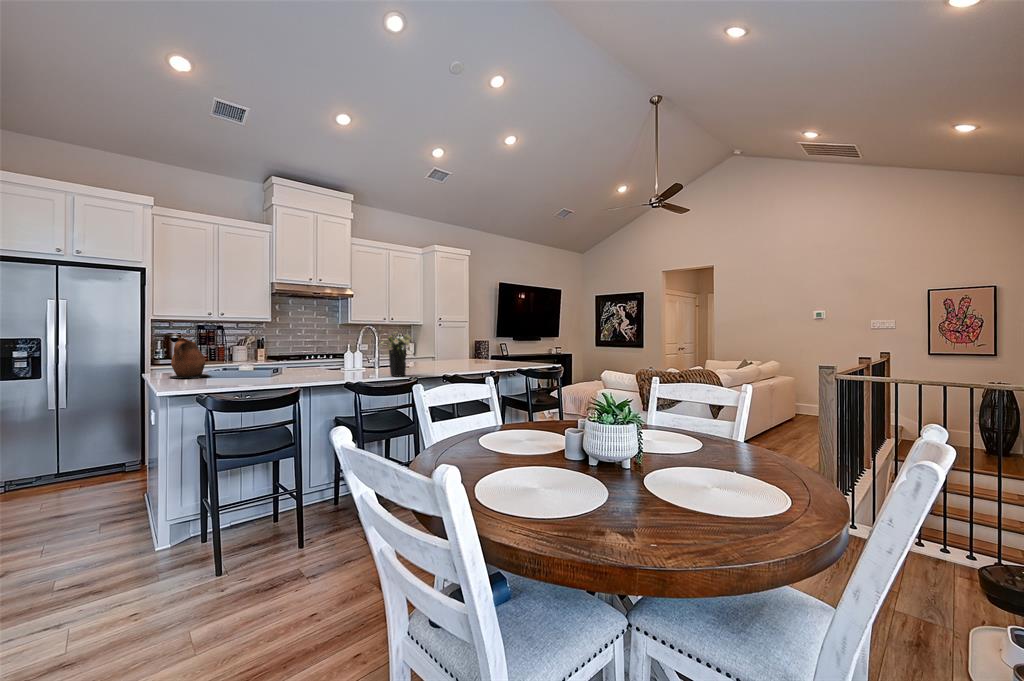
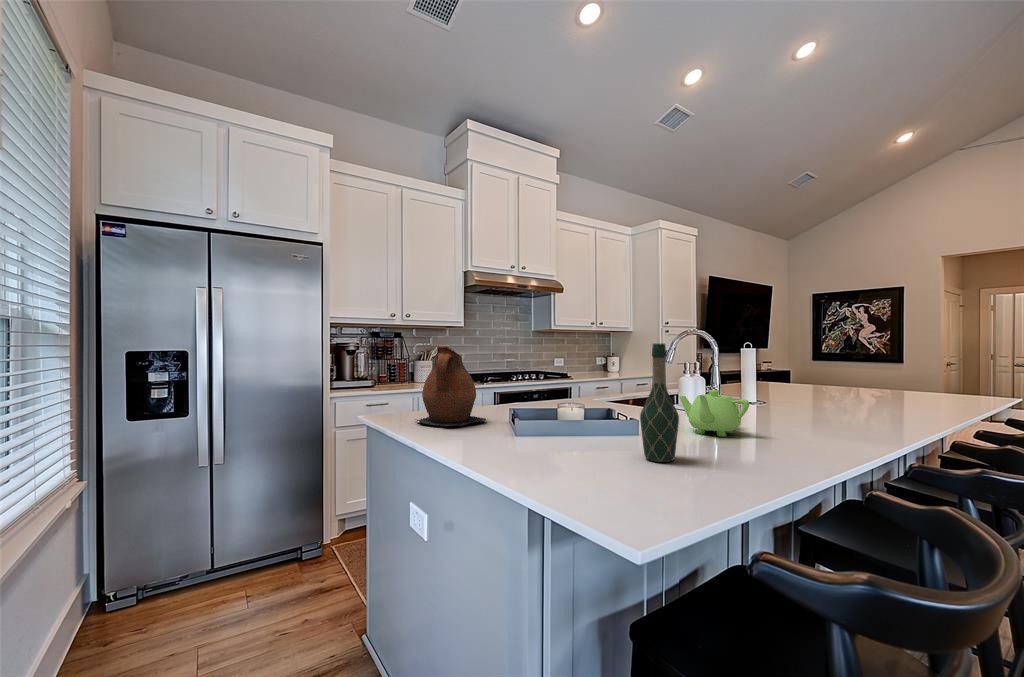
flower arrangement: present [378,332,412,377] -> none [789,331,879,423]
wine bottle: none [240,338,258,387] -> present [640,343,679,462]
teapot: none [299,360,333,381] -> present [679,390,749,437]

